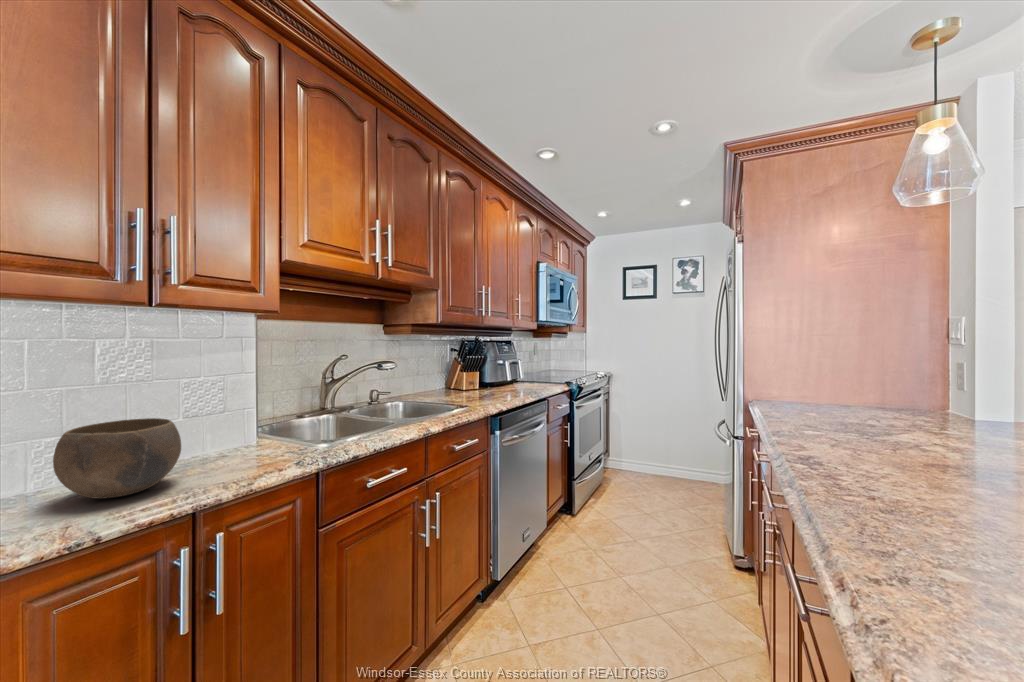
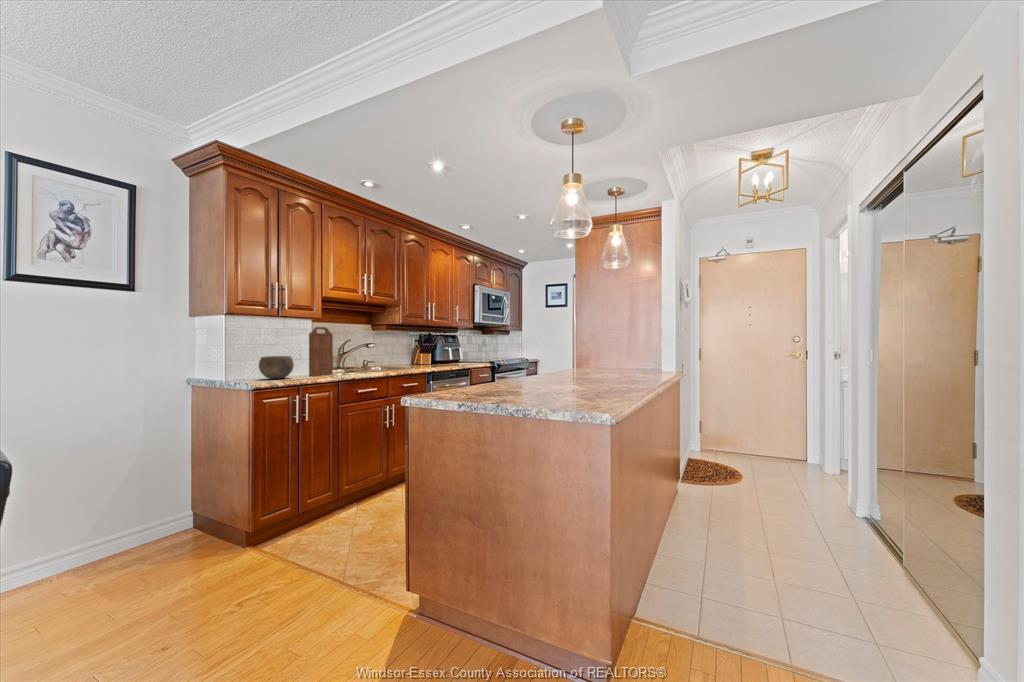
cutting board: none [234,334,303,467] -> present [309,327,333,376]

